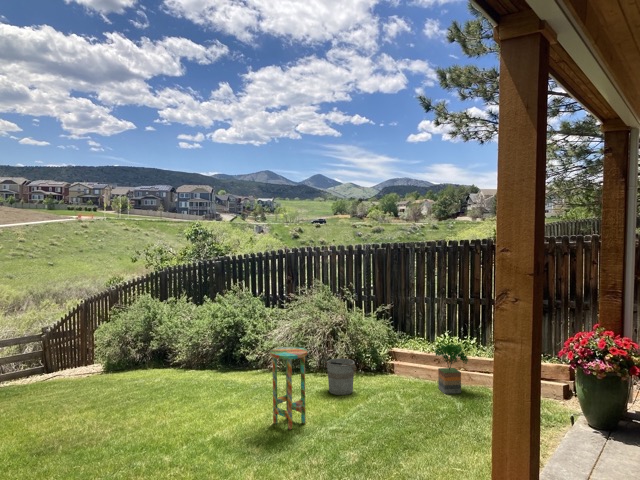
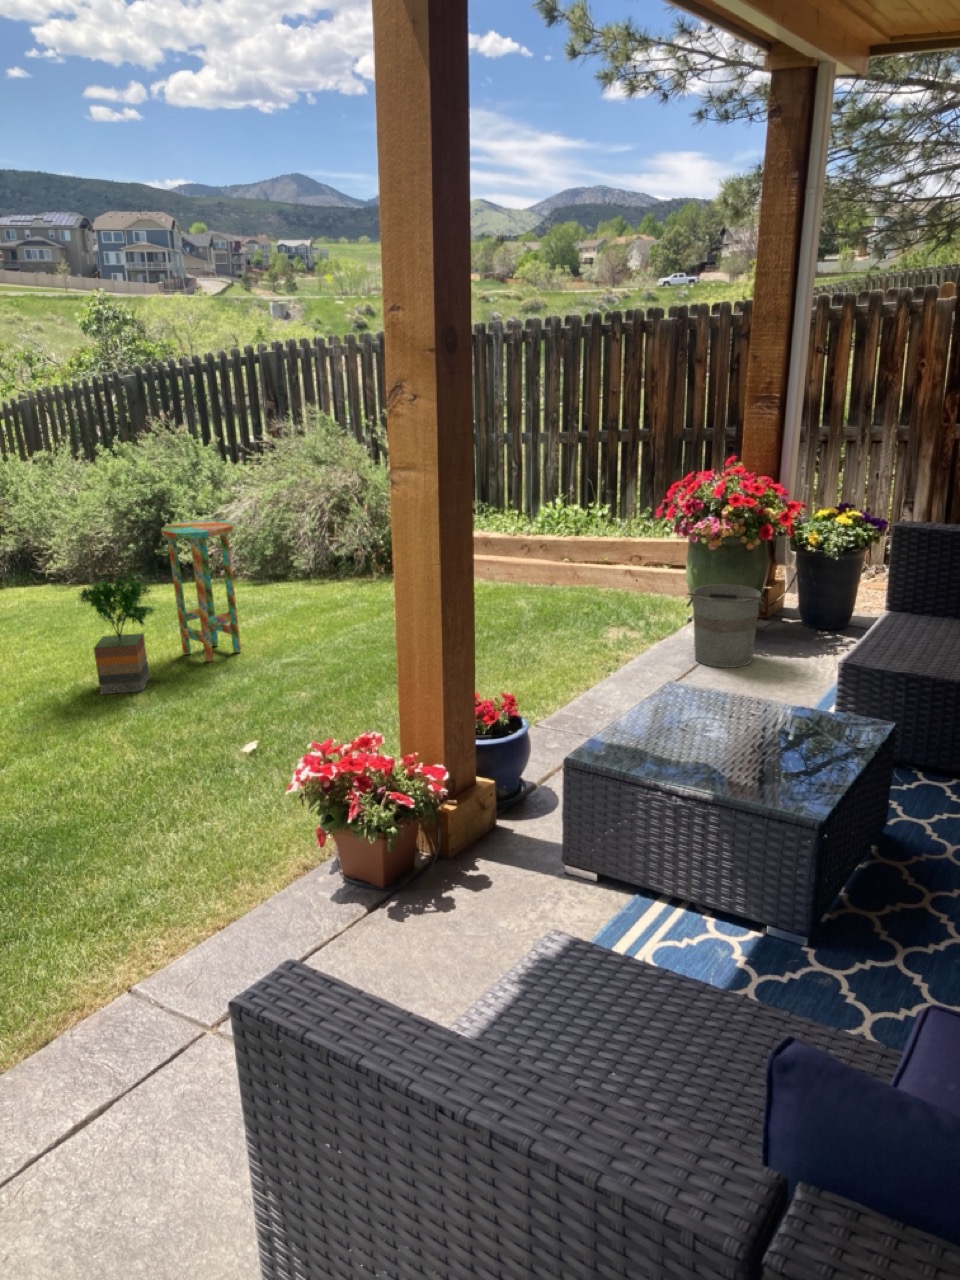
potted tree: present [435,345,468,394] -> present [79,580,154,694]
bucket: present [324,358,356,395] -> present [687,584,766,668]

